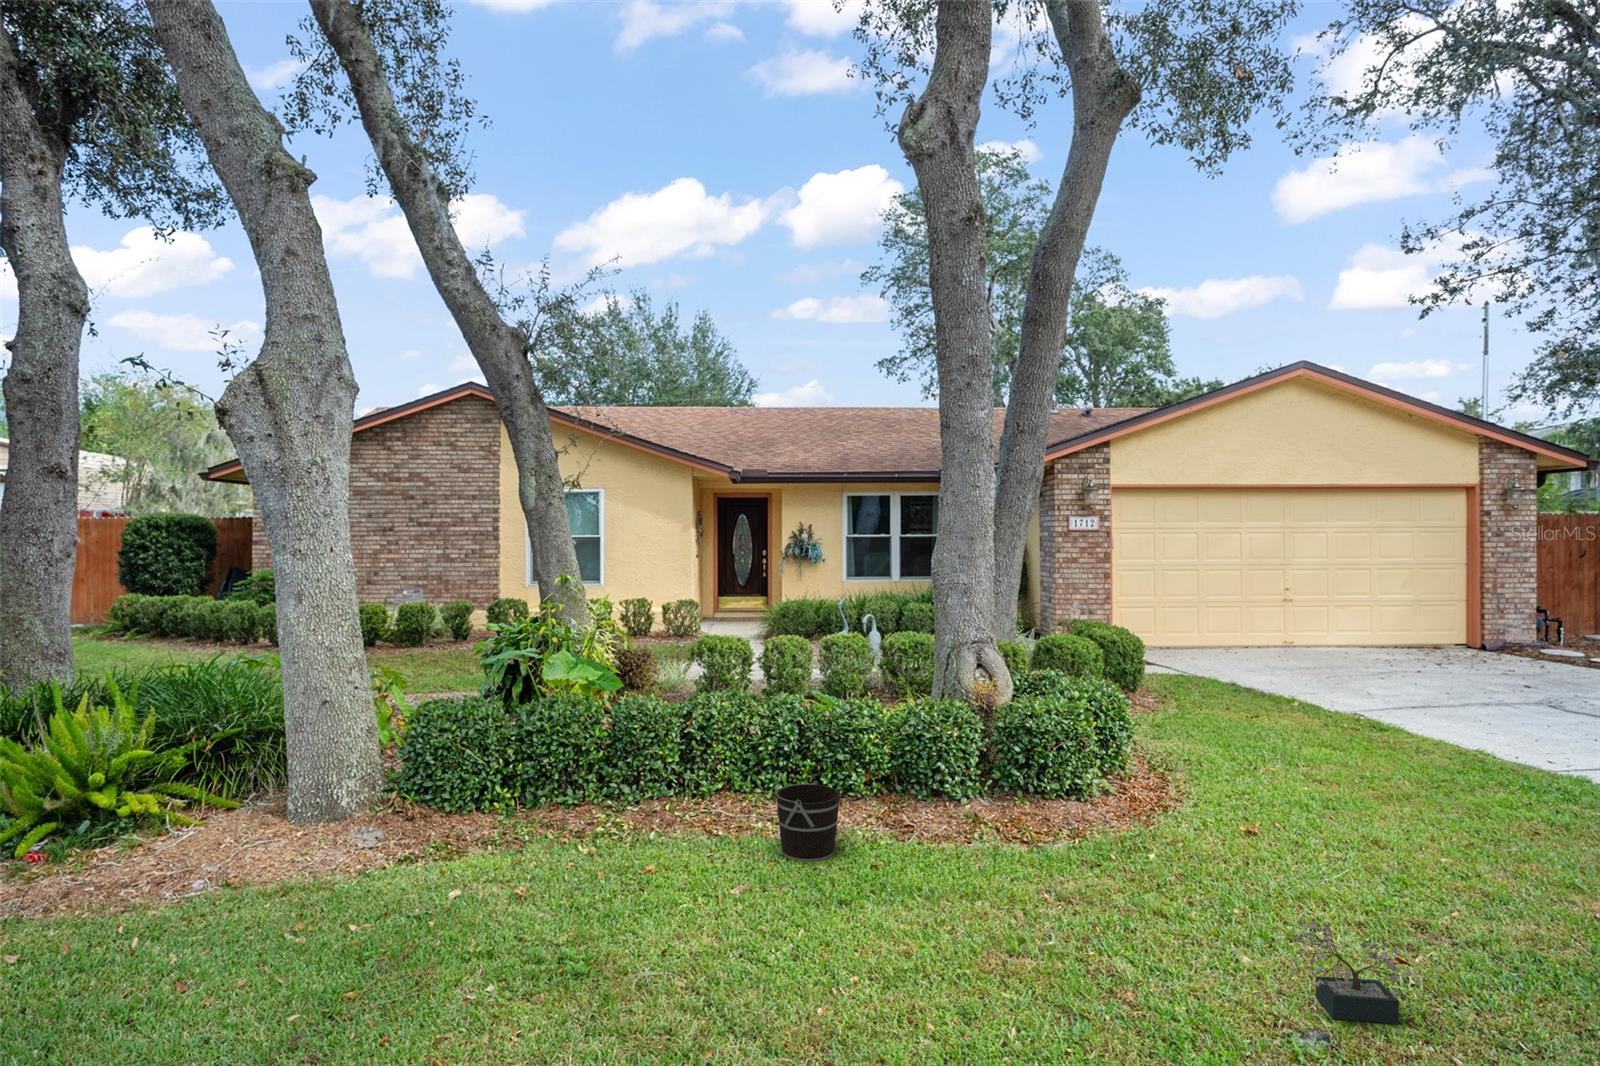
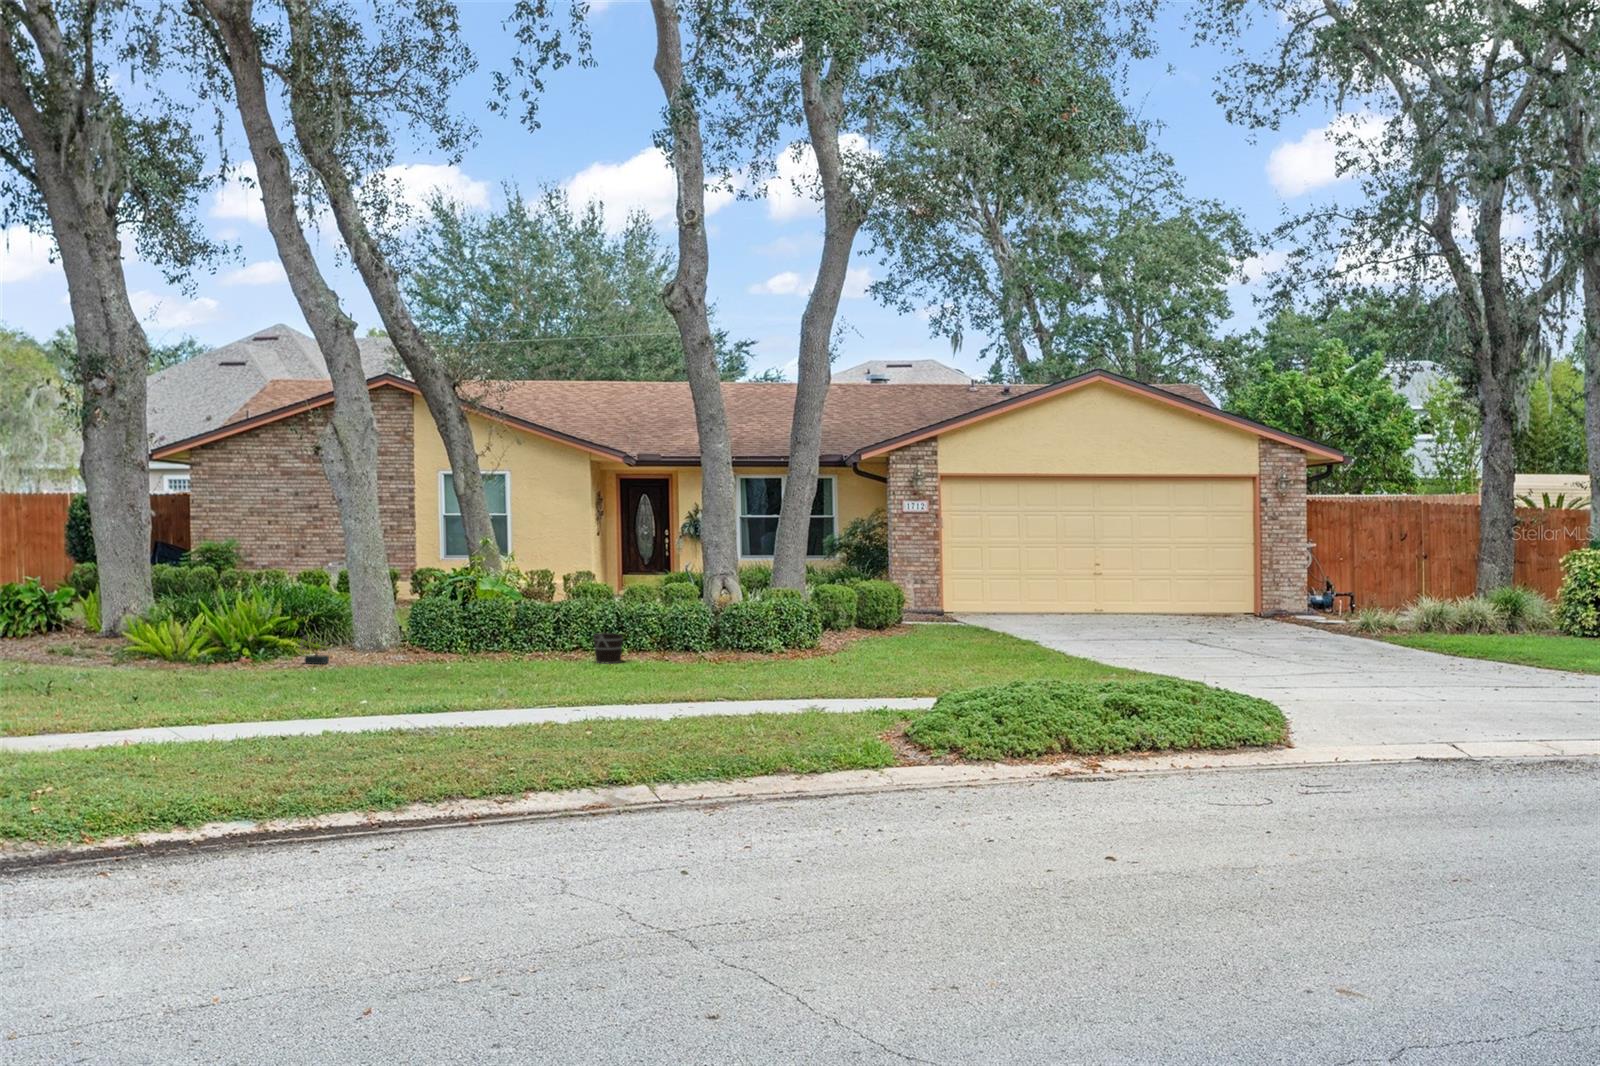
decorative plant: present [1292,916,1410,1024] -> present [300,637,330,664]

